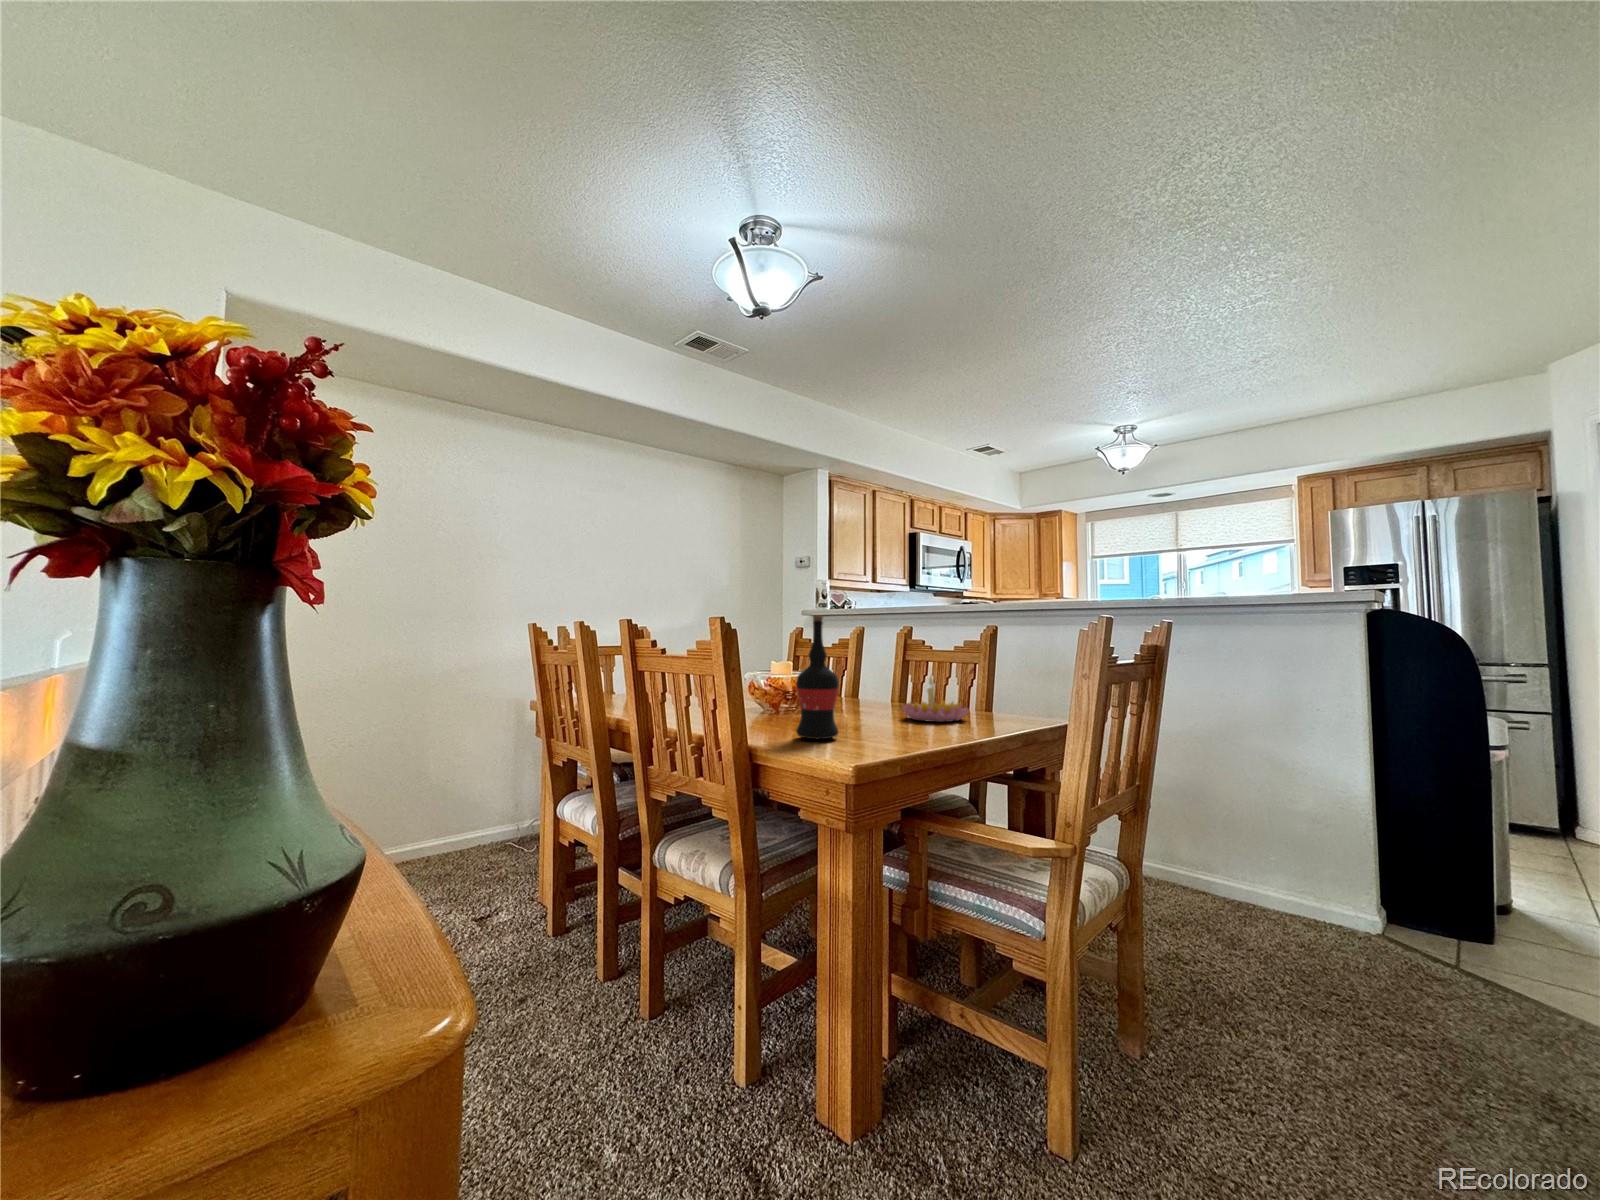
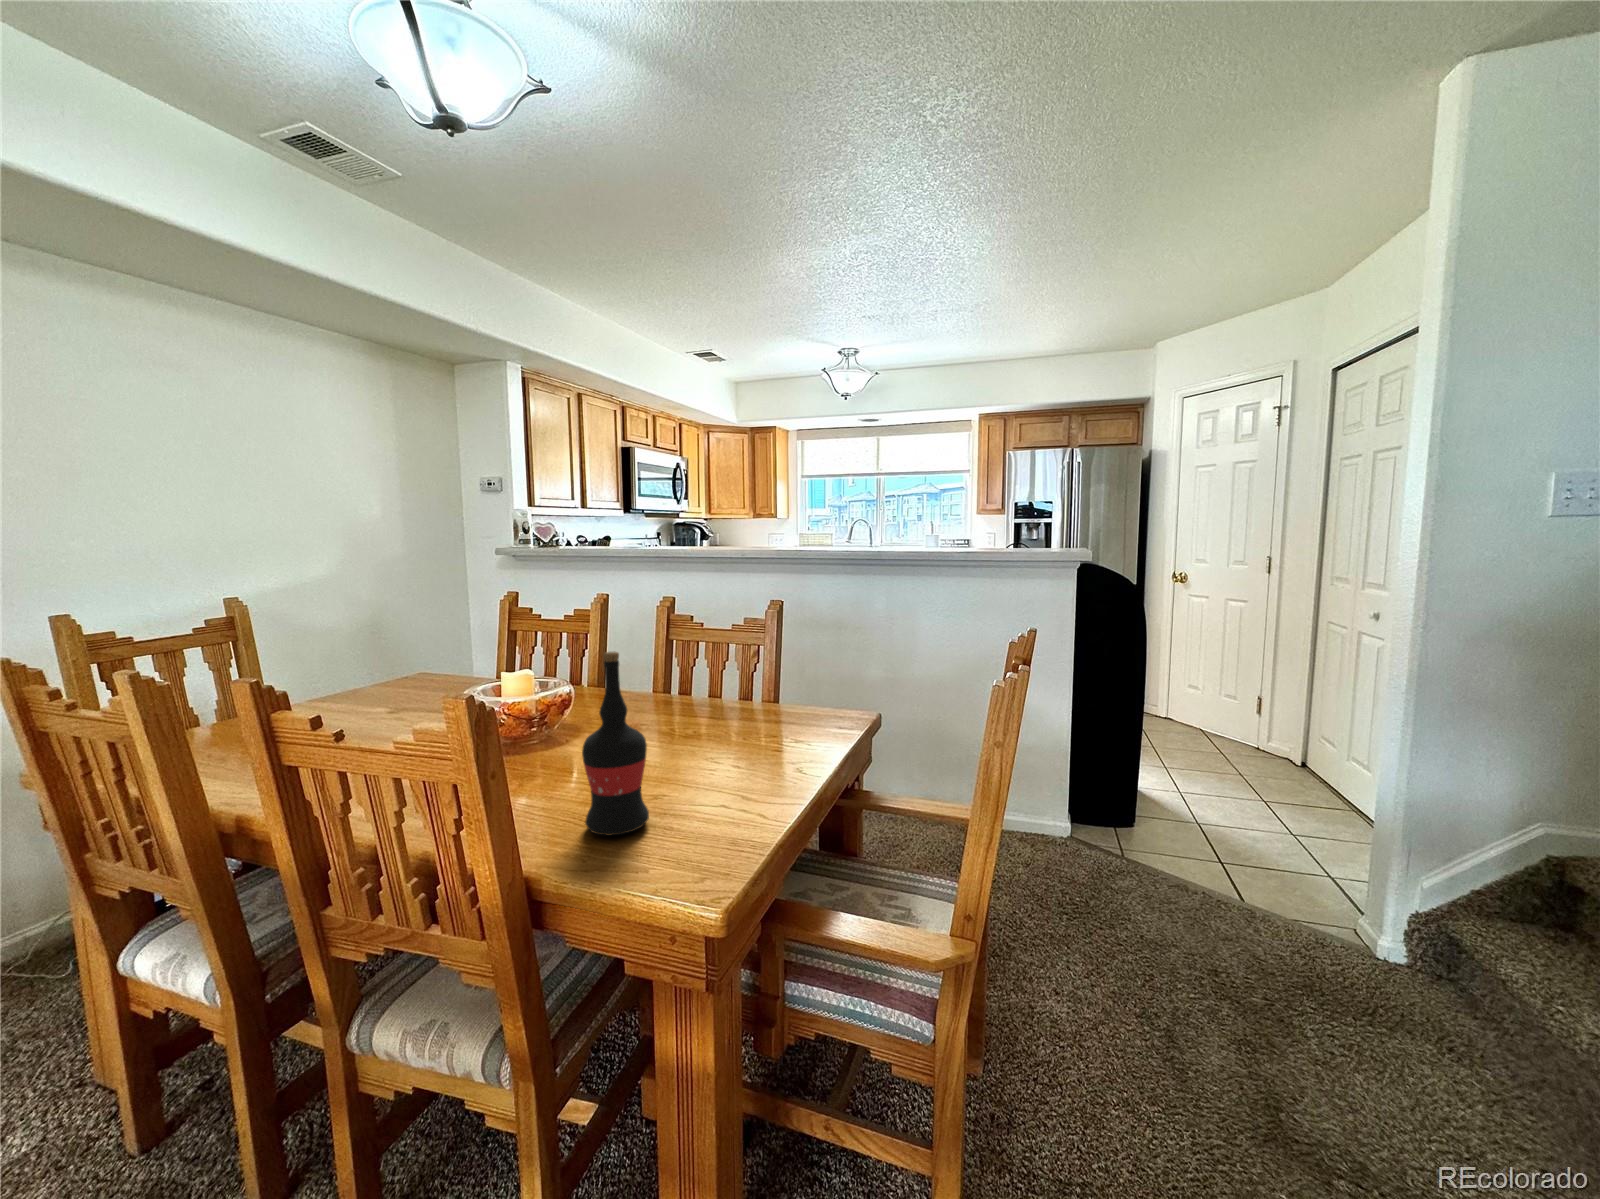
candle holder: present [902,677,969,722] -> none [697,682,778,744]

